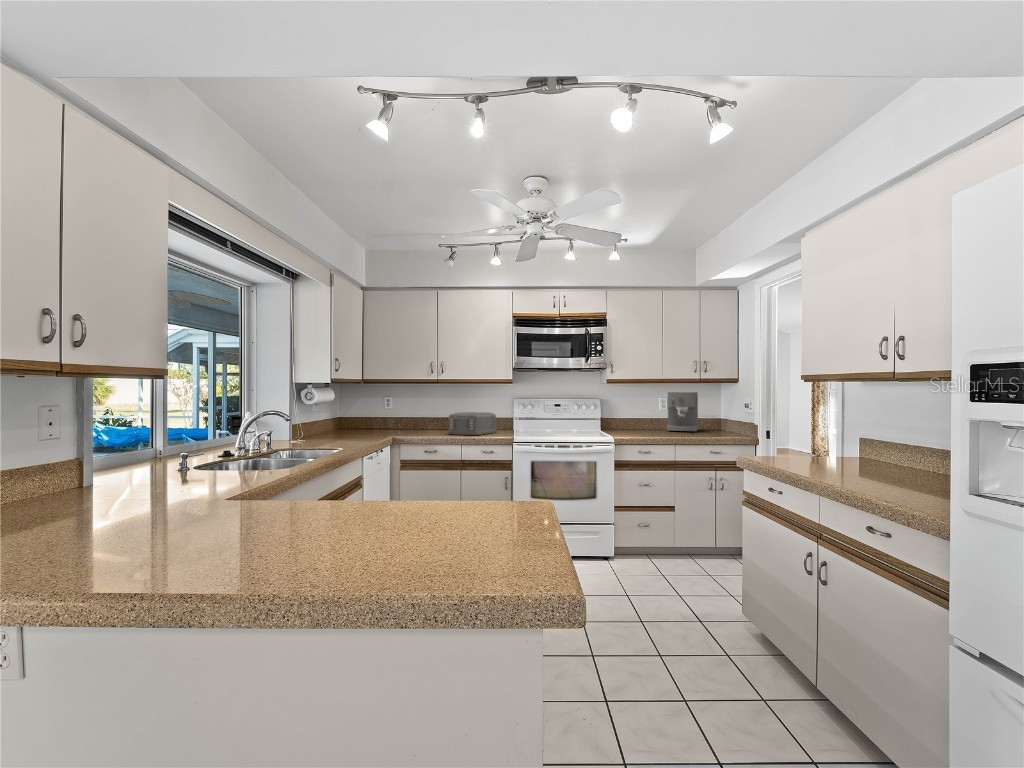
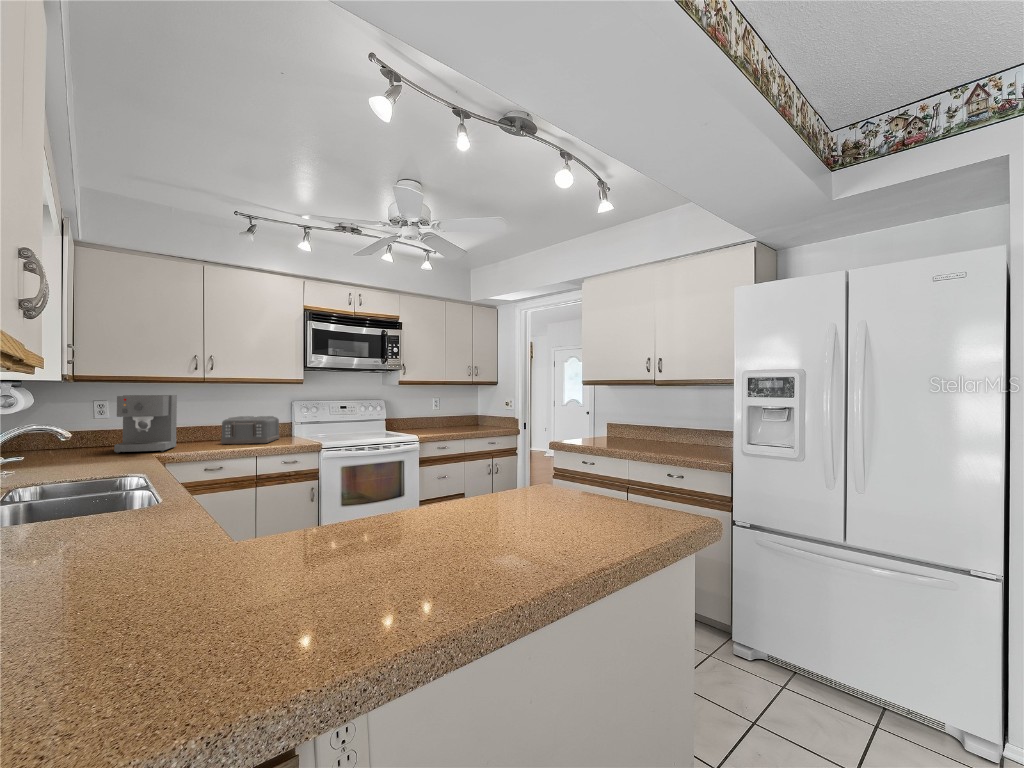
coffee maker: present [667,392,698,432] -> present [114,395,177,453]

